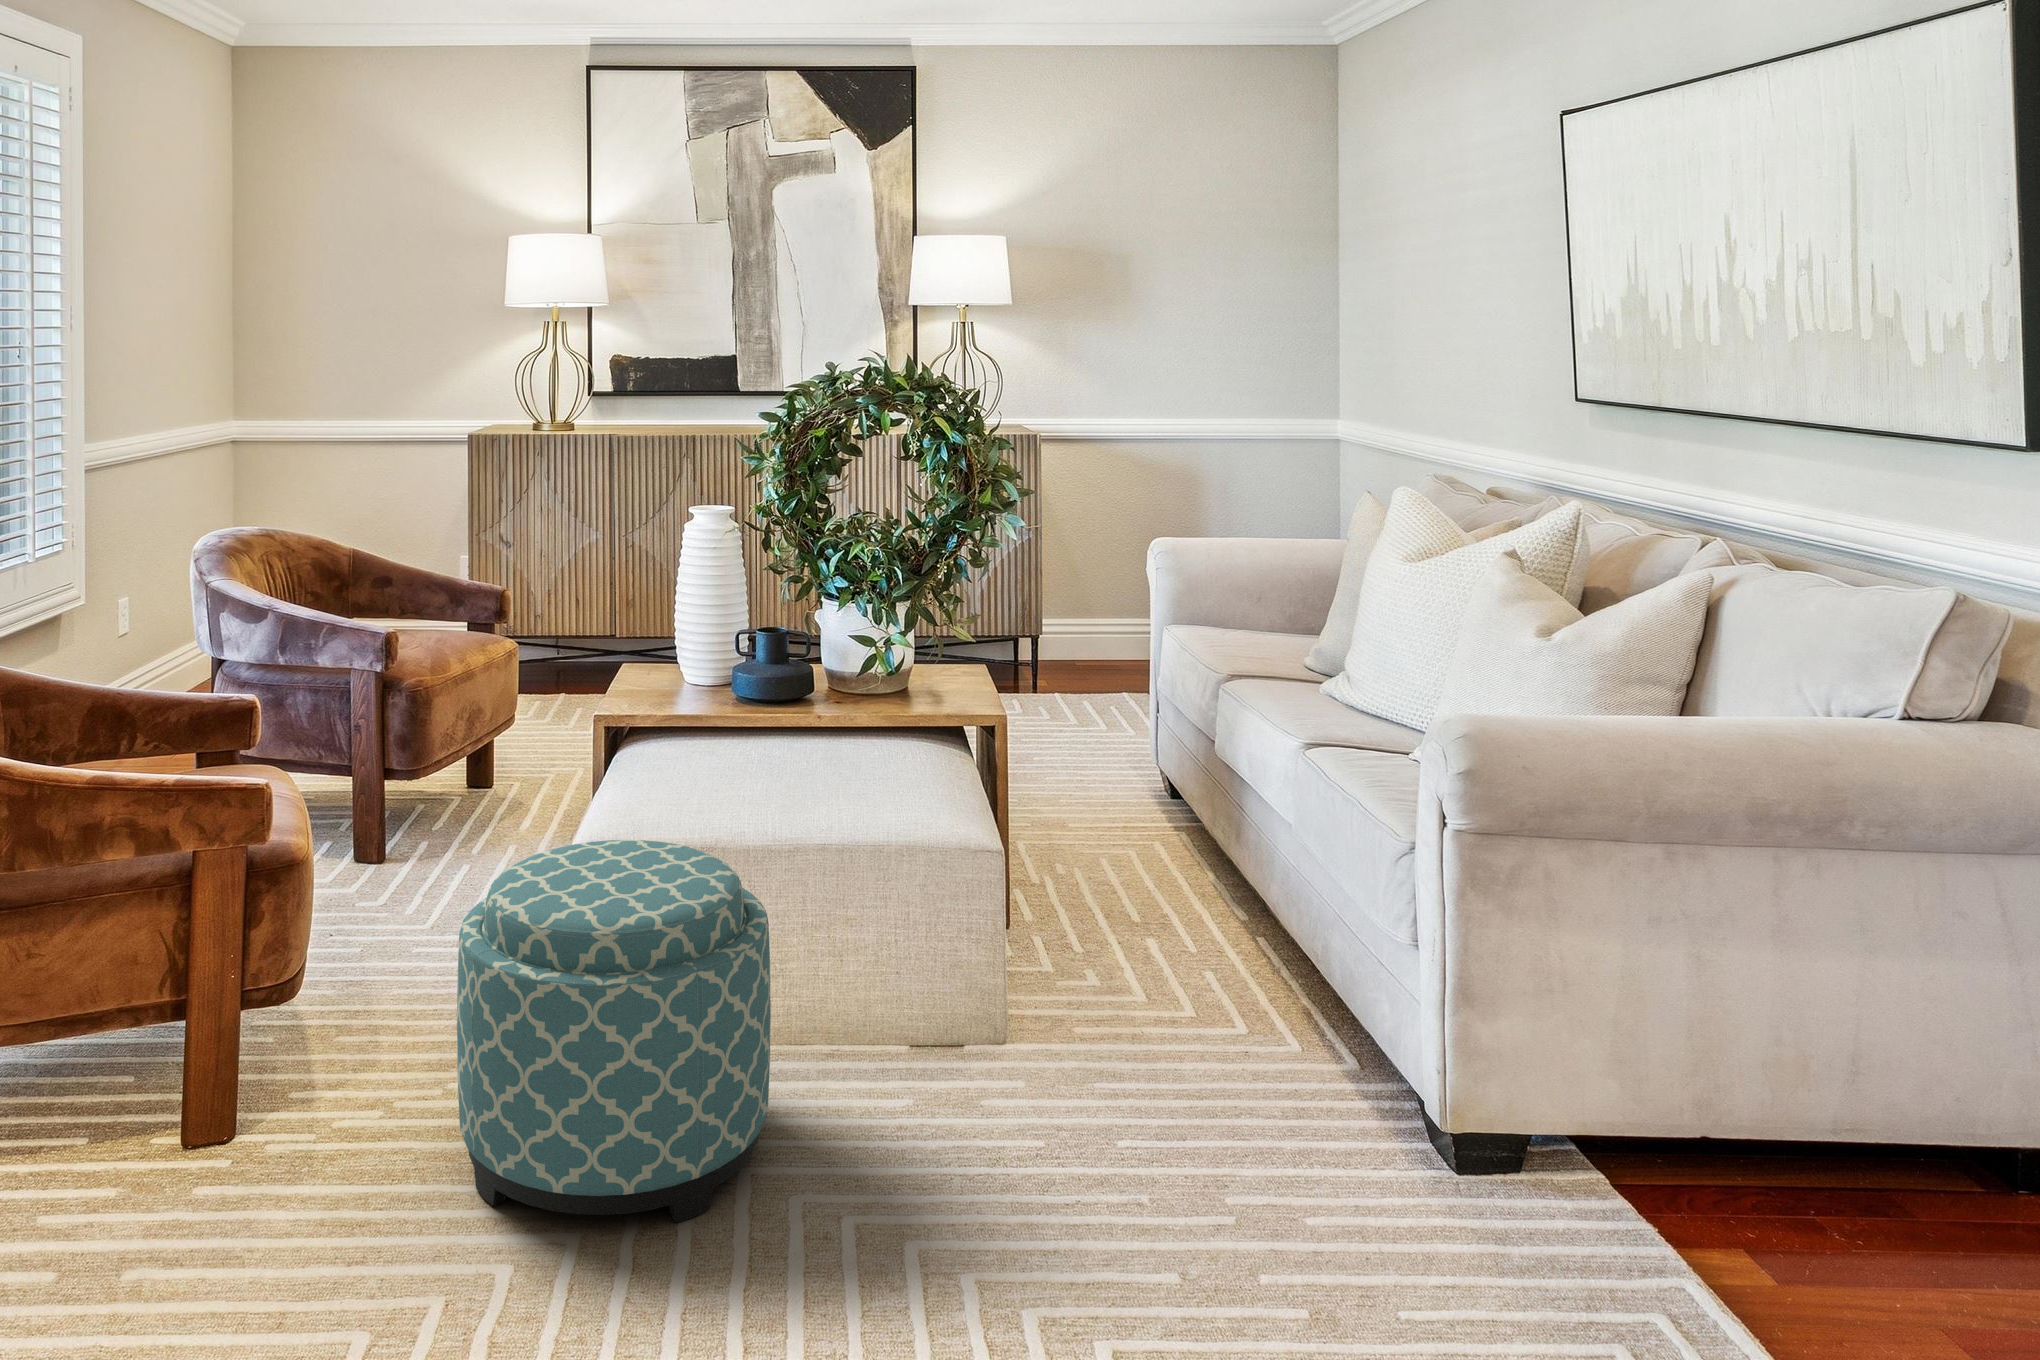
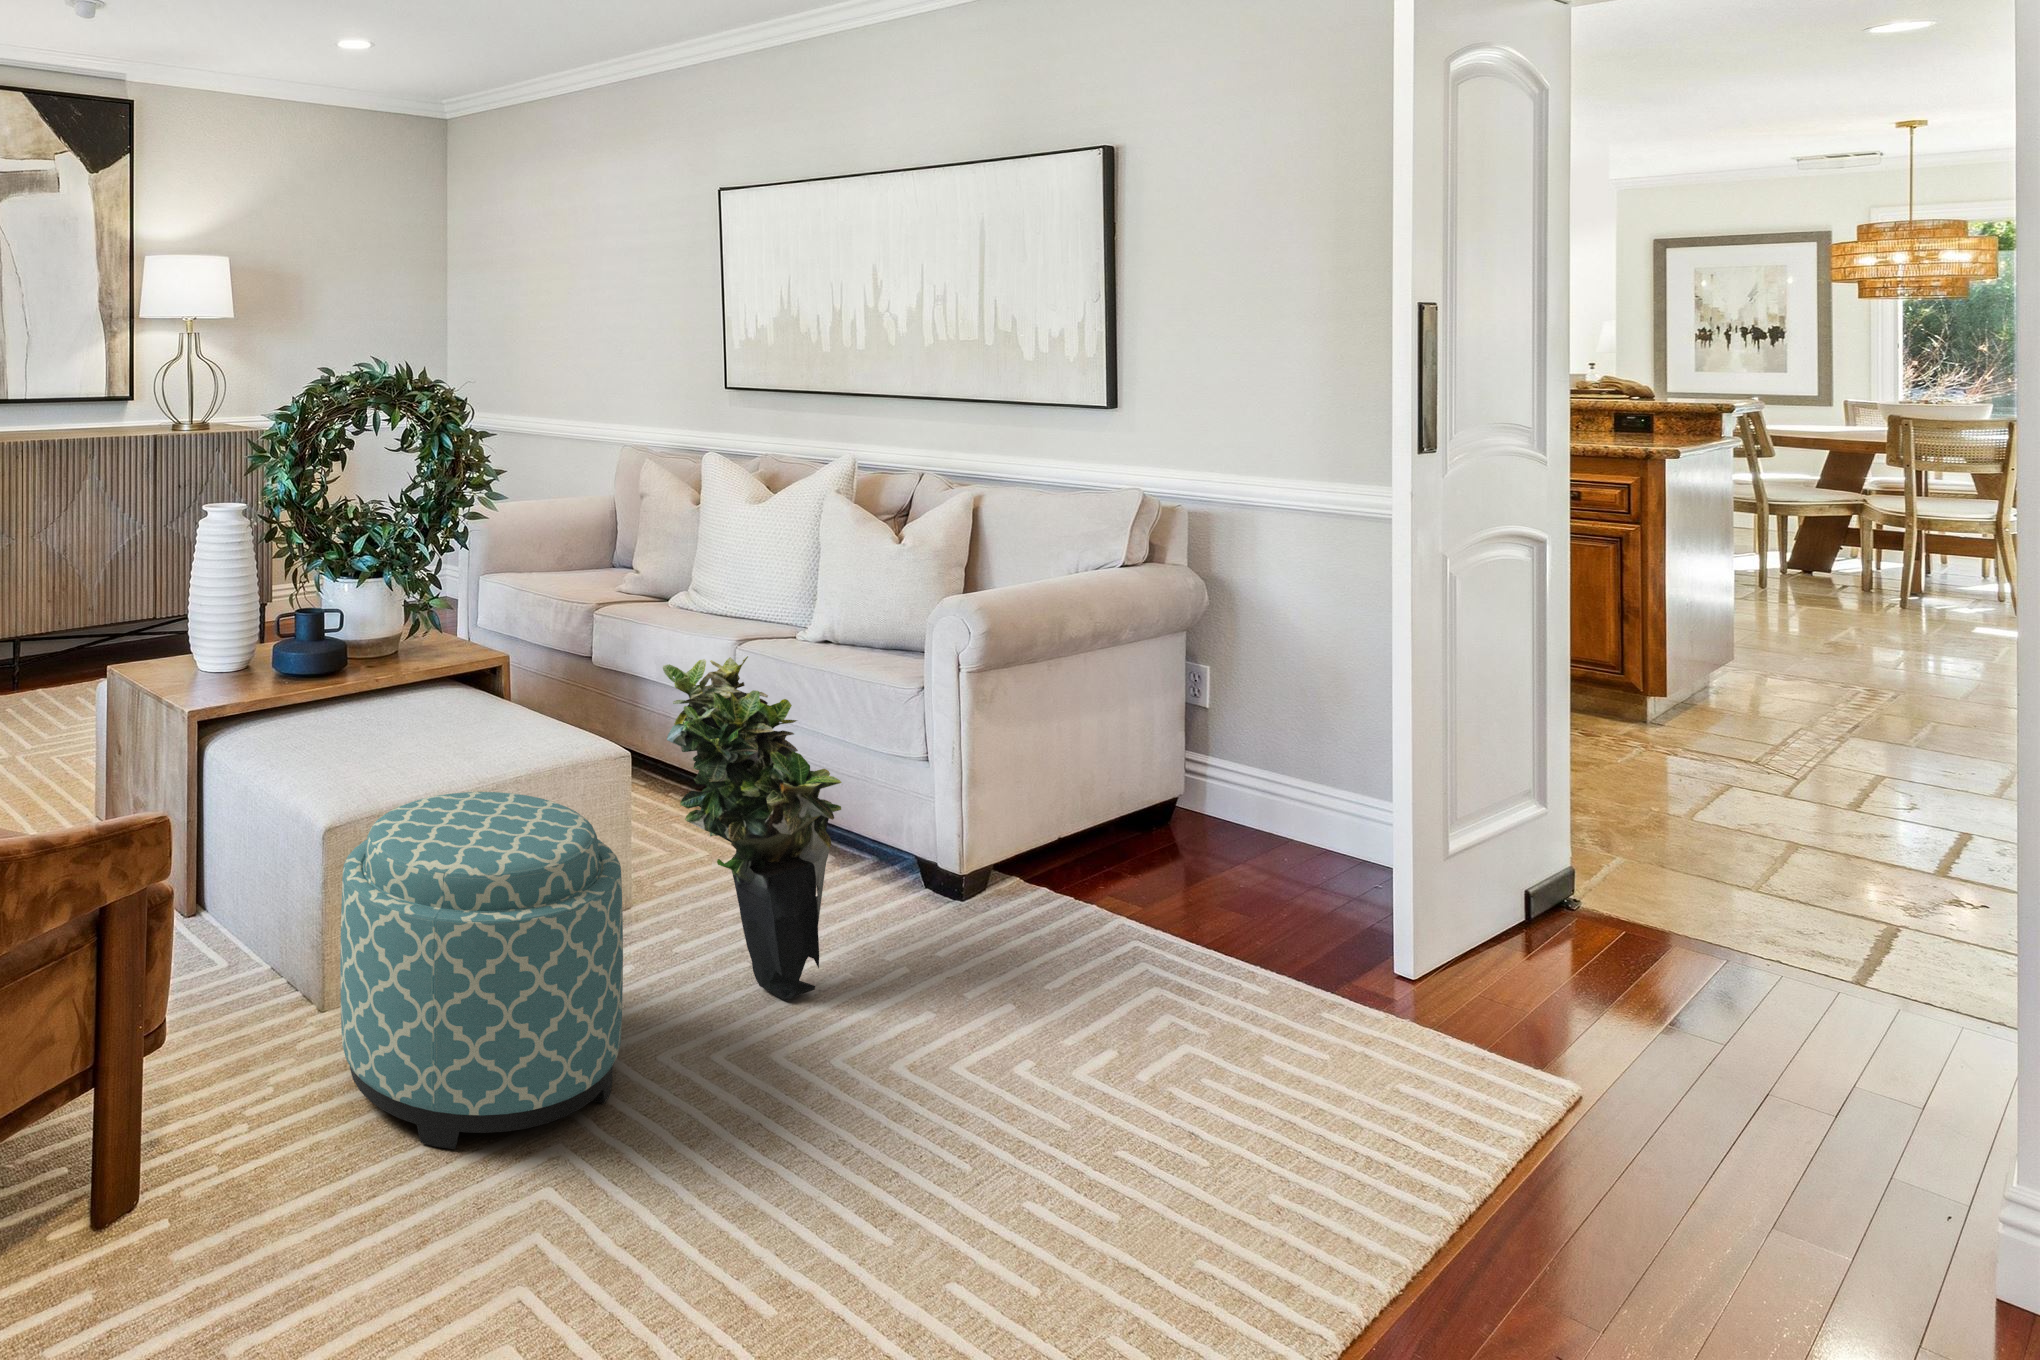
potted plant: none [916,746,1149,1198] -> present [663,656,842,1001]

